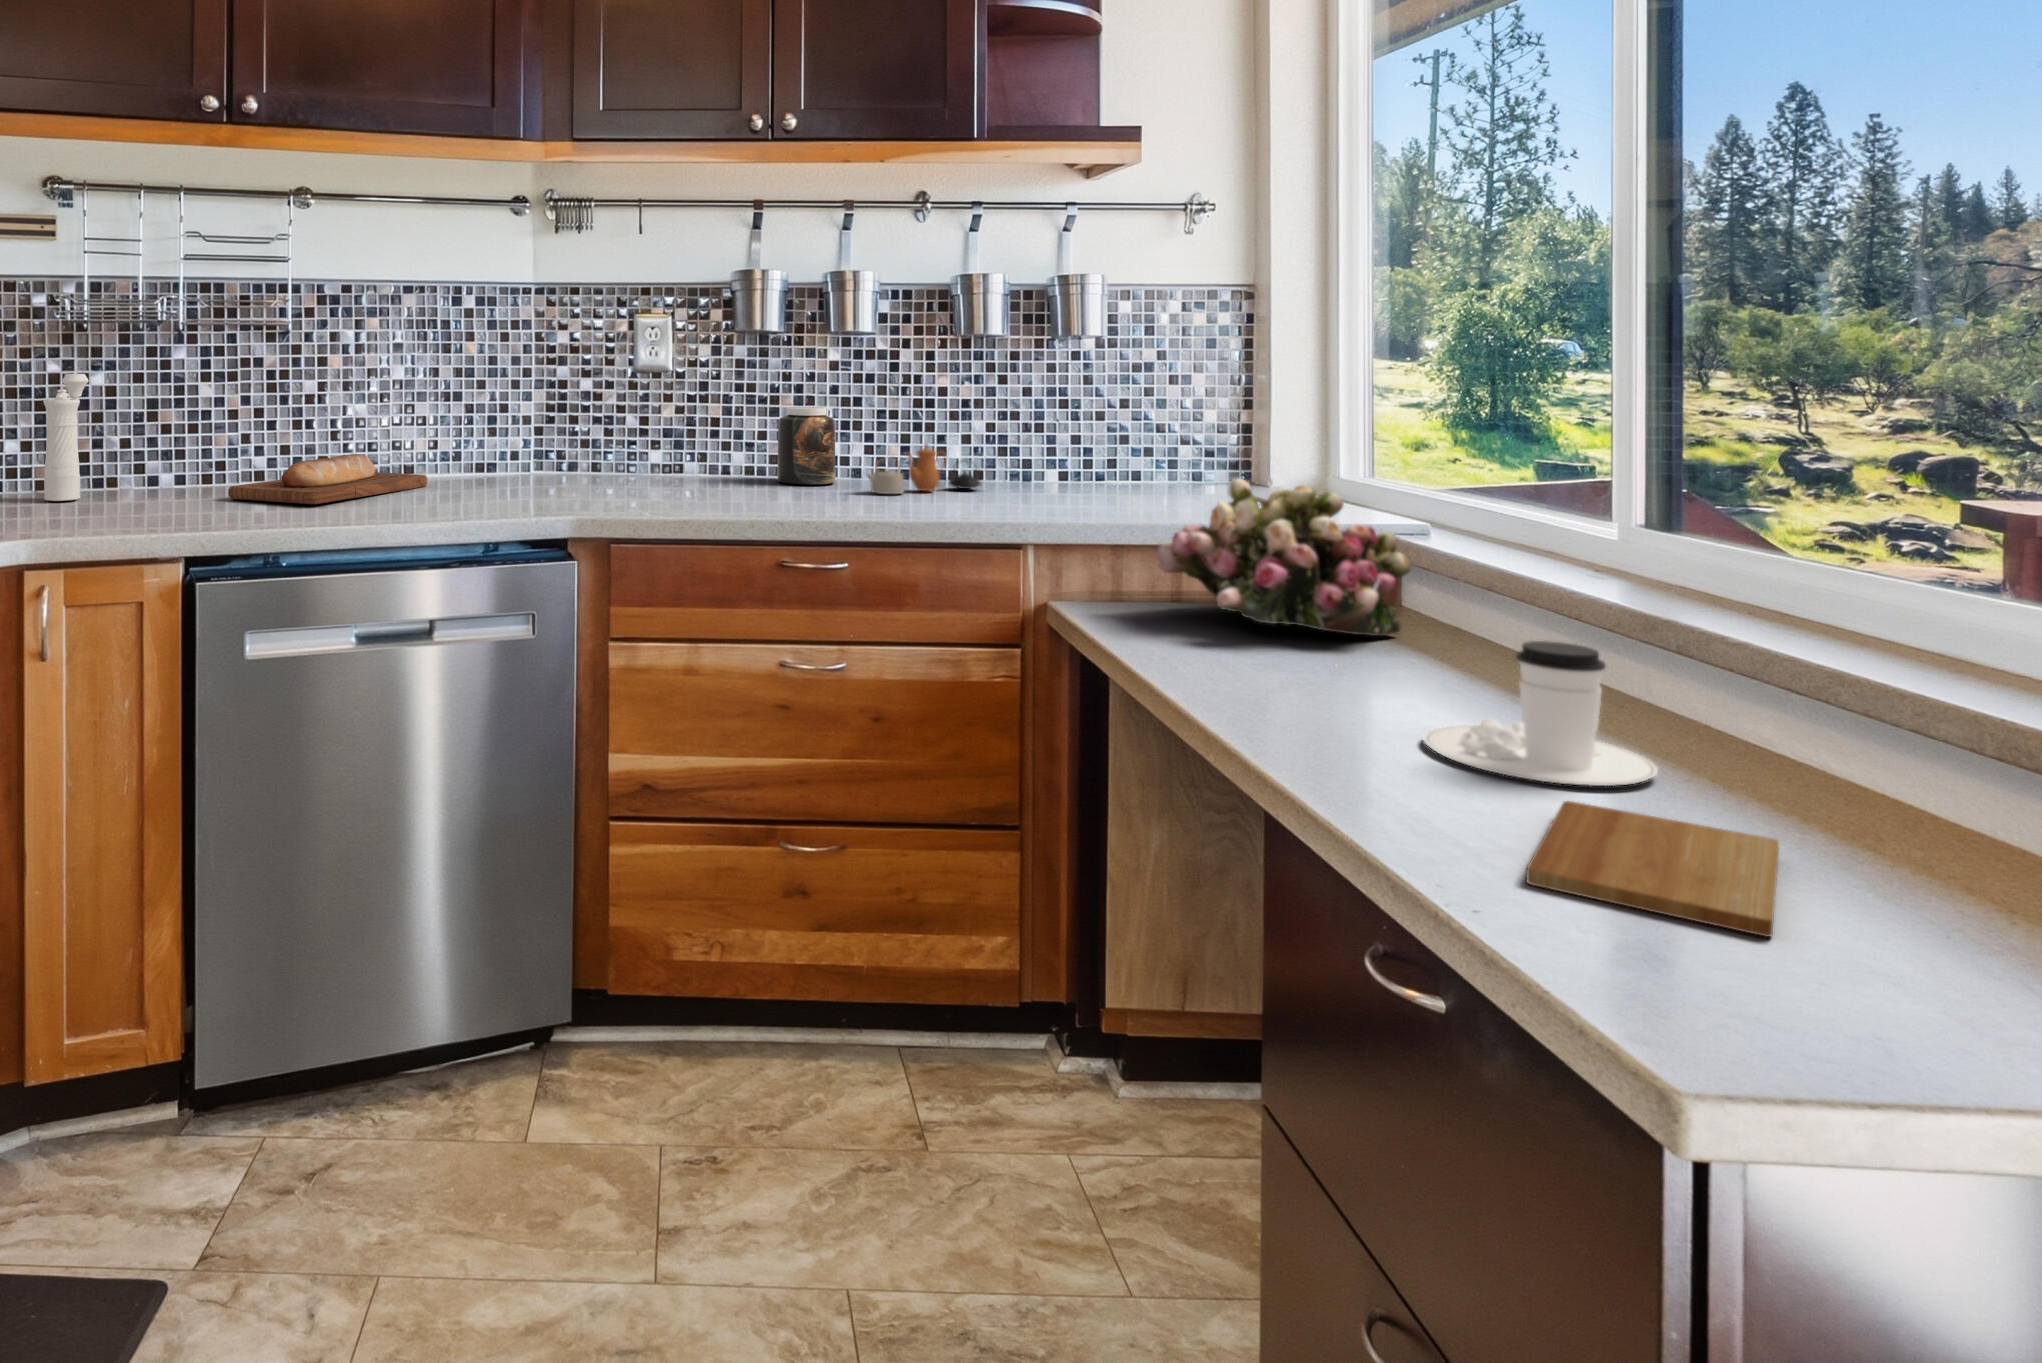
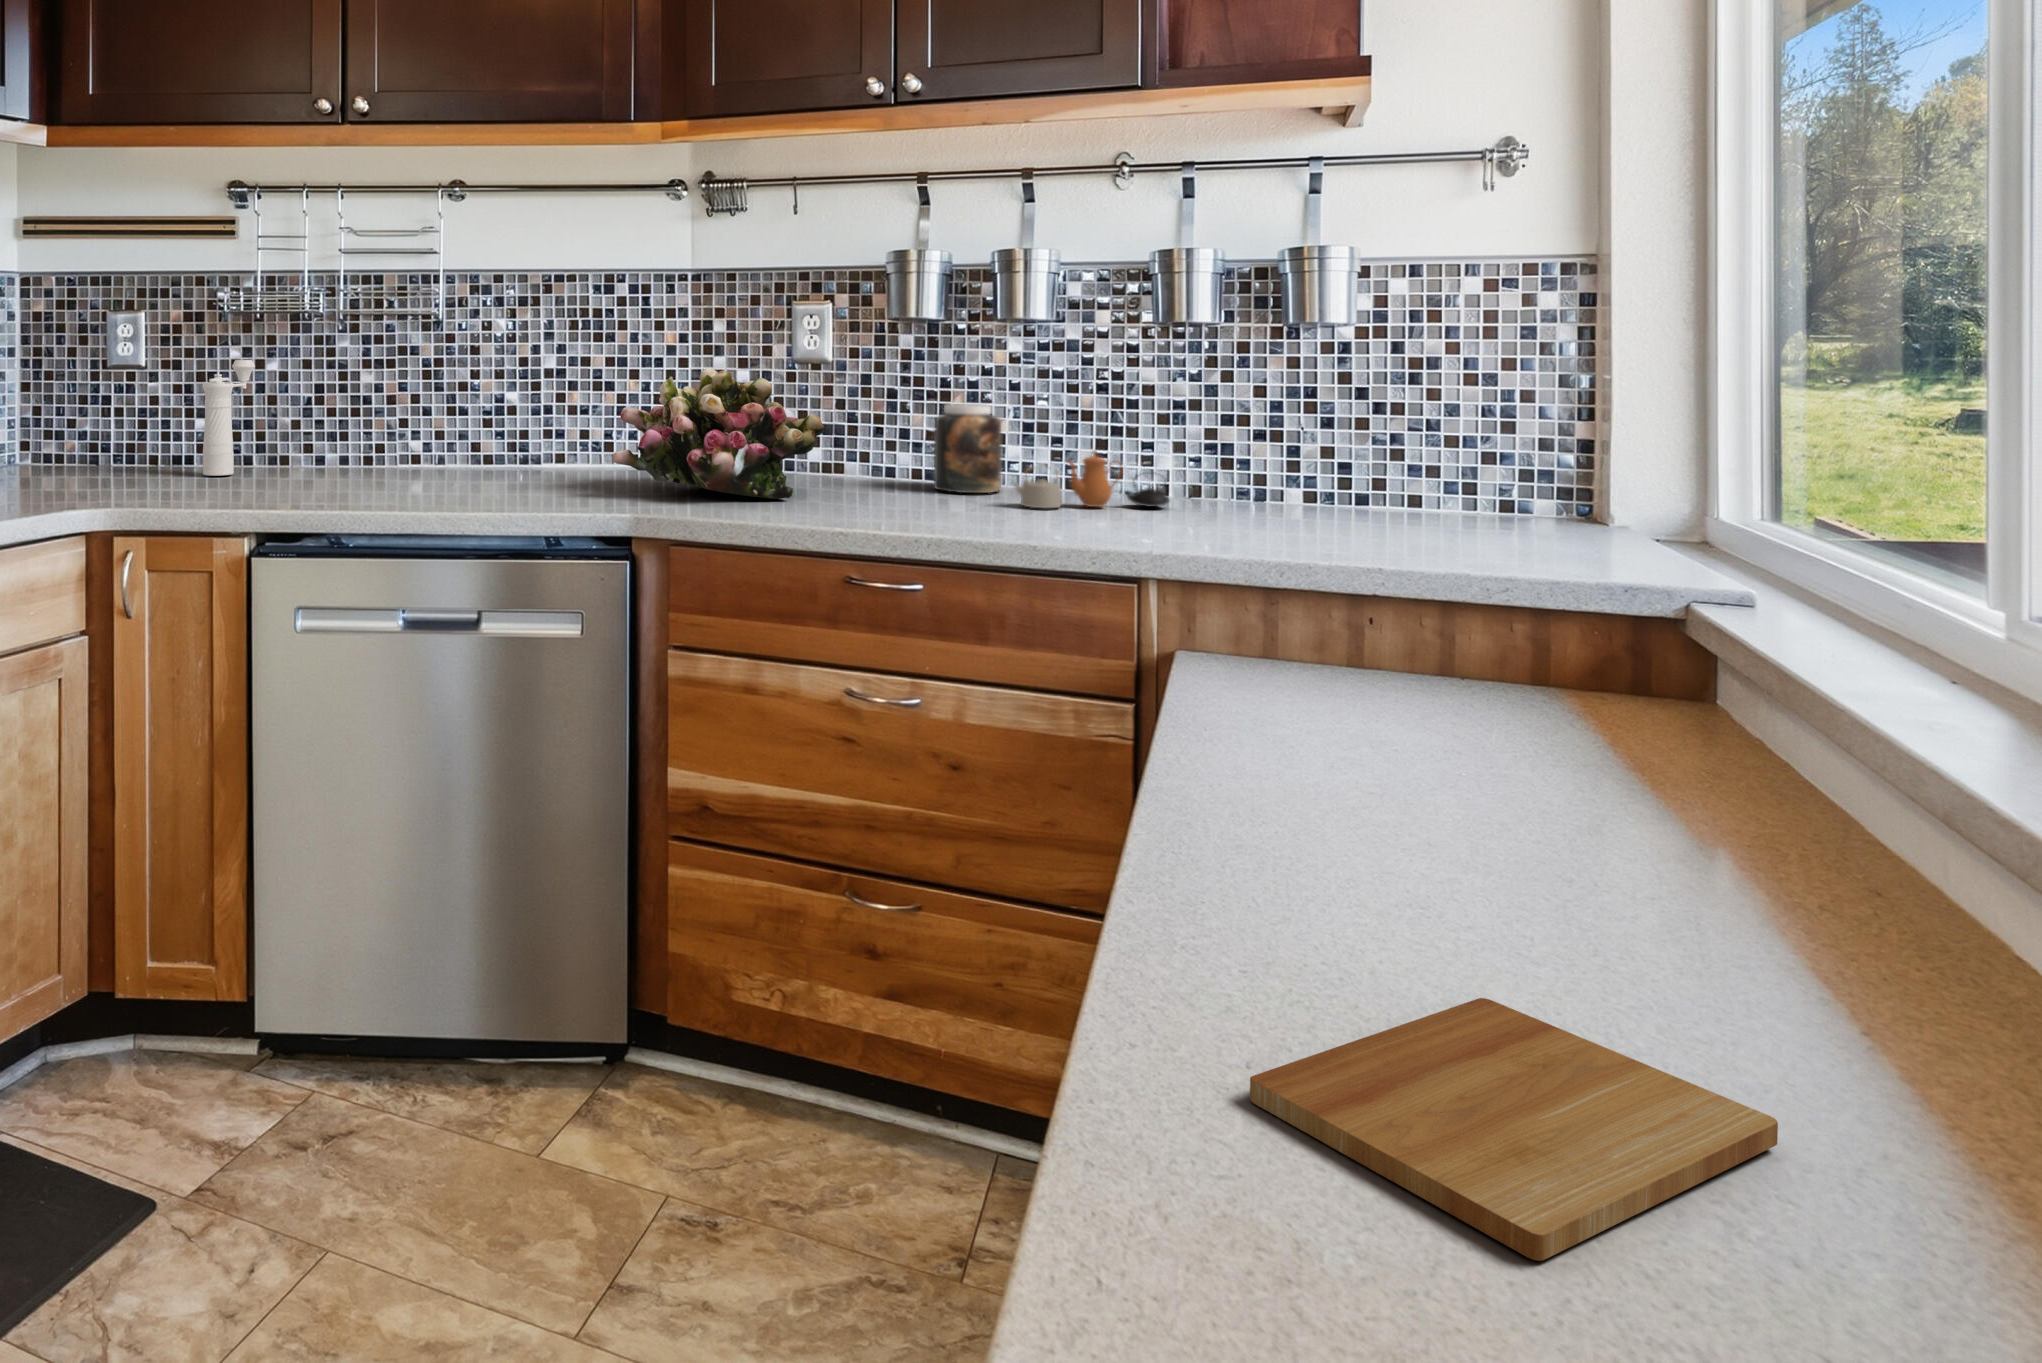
bread loaf: present [228,454,427,504] -> none [352,442,557,489]
flower arrangement: present [1157,479,1410,636] -> present [612,368,825,499]
coffee cup: present [1423,641,1658,786] -> none [1407,763,1764,995]

